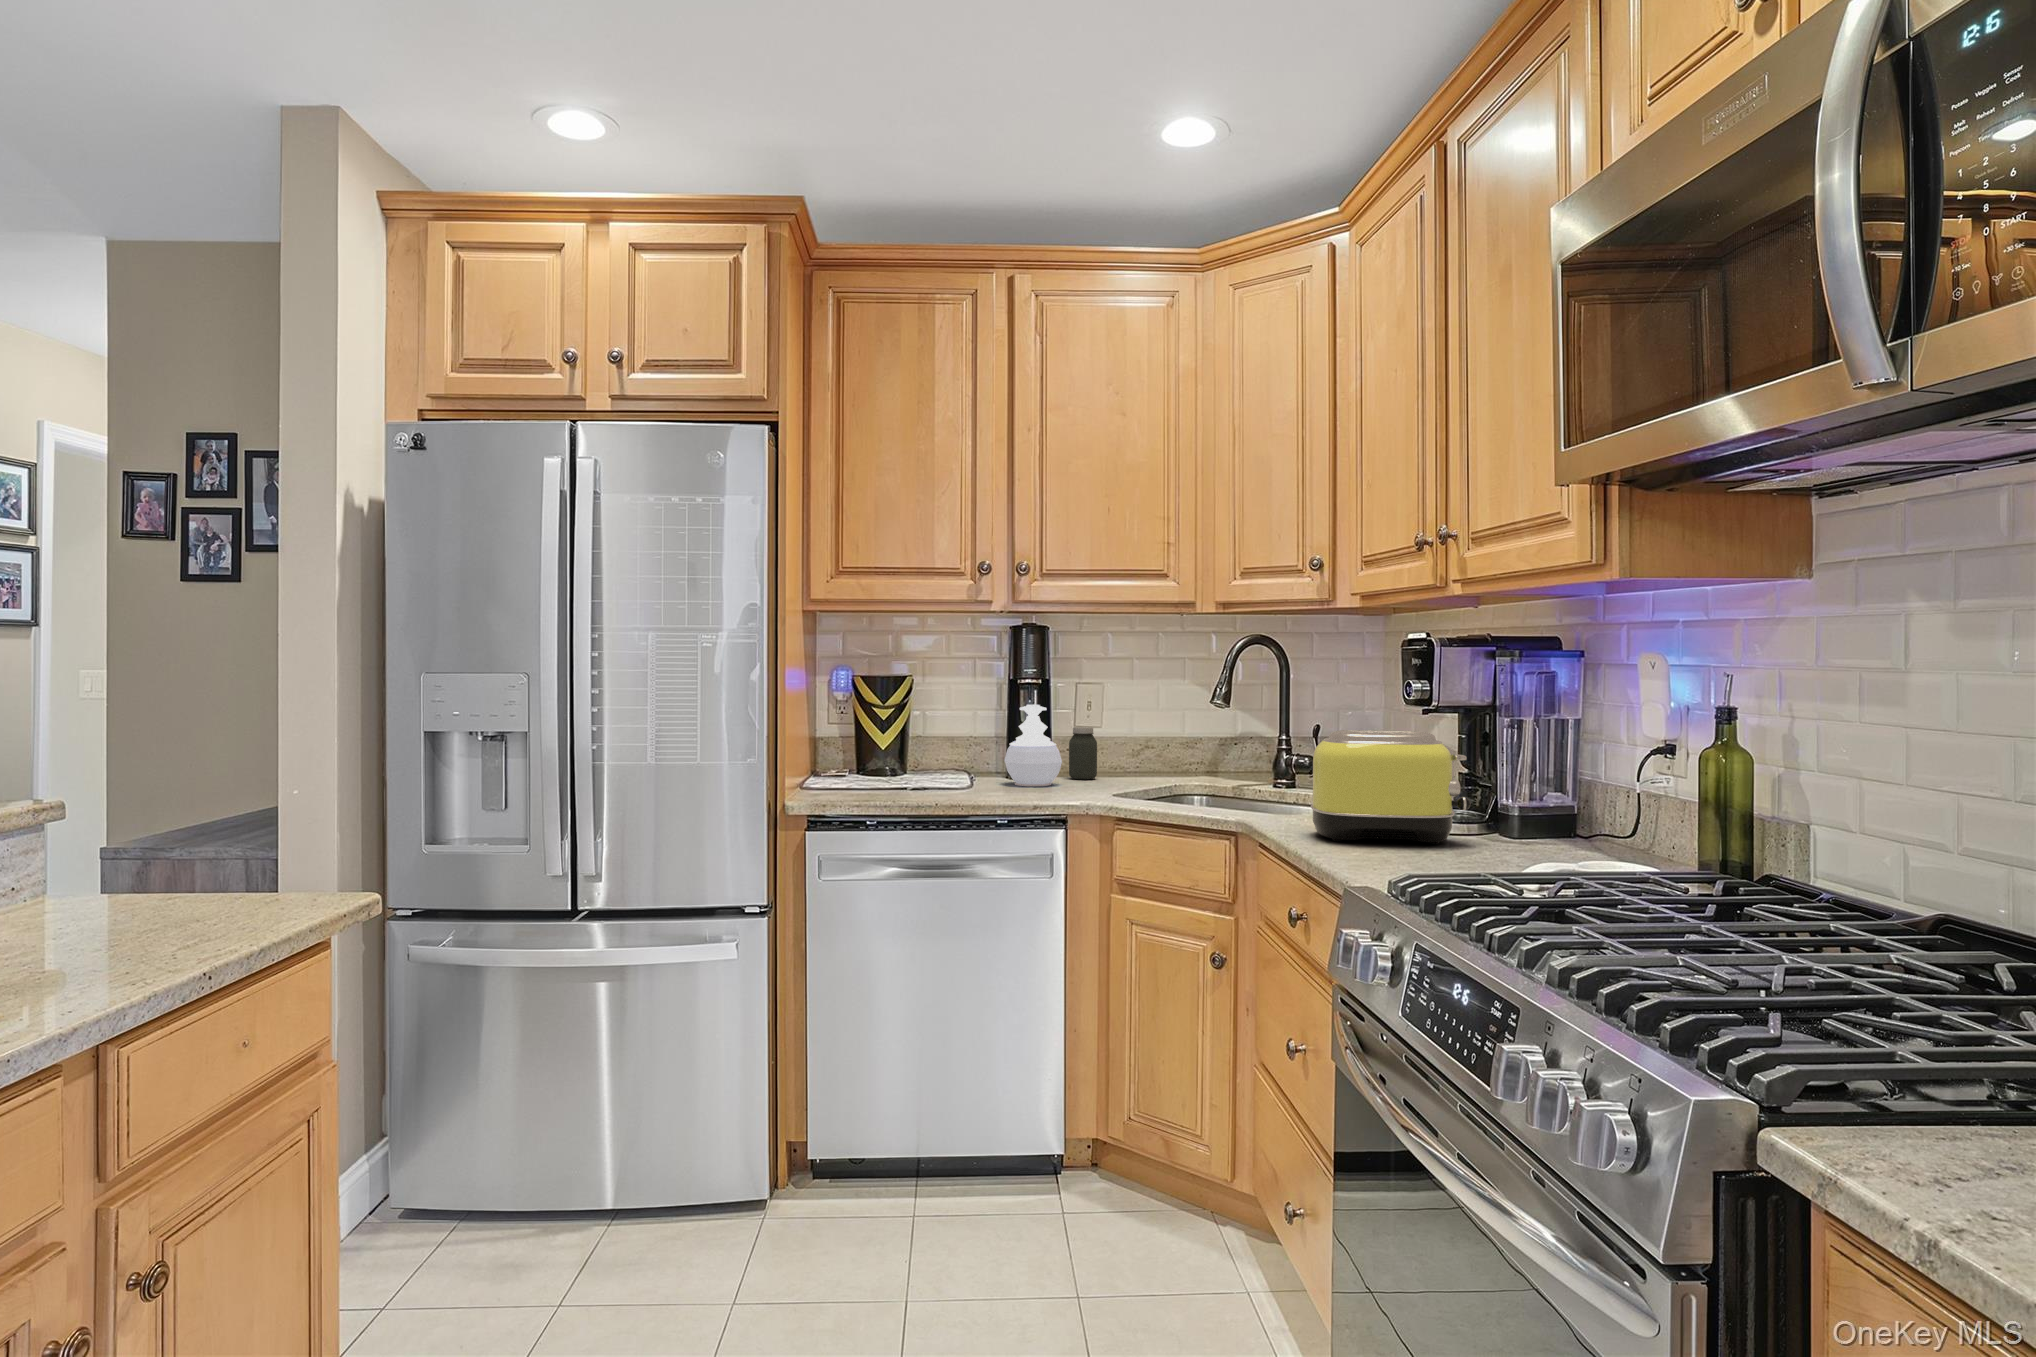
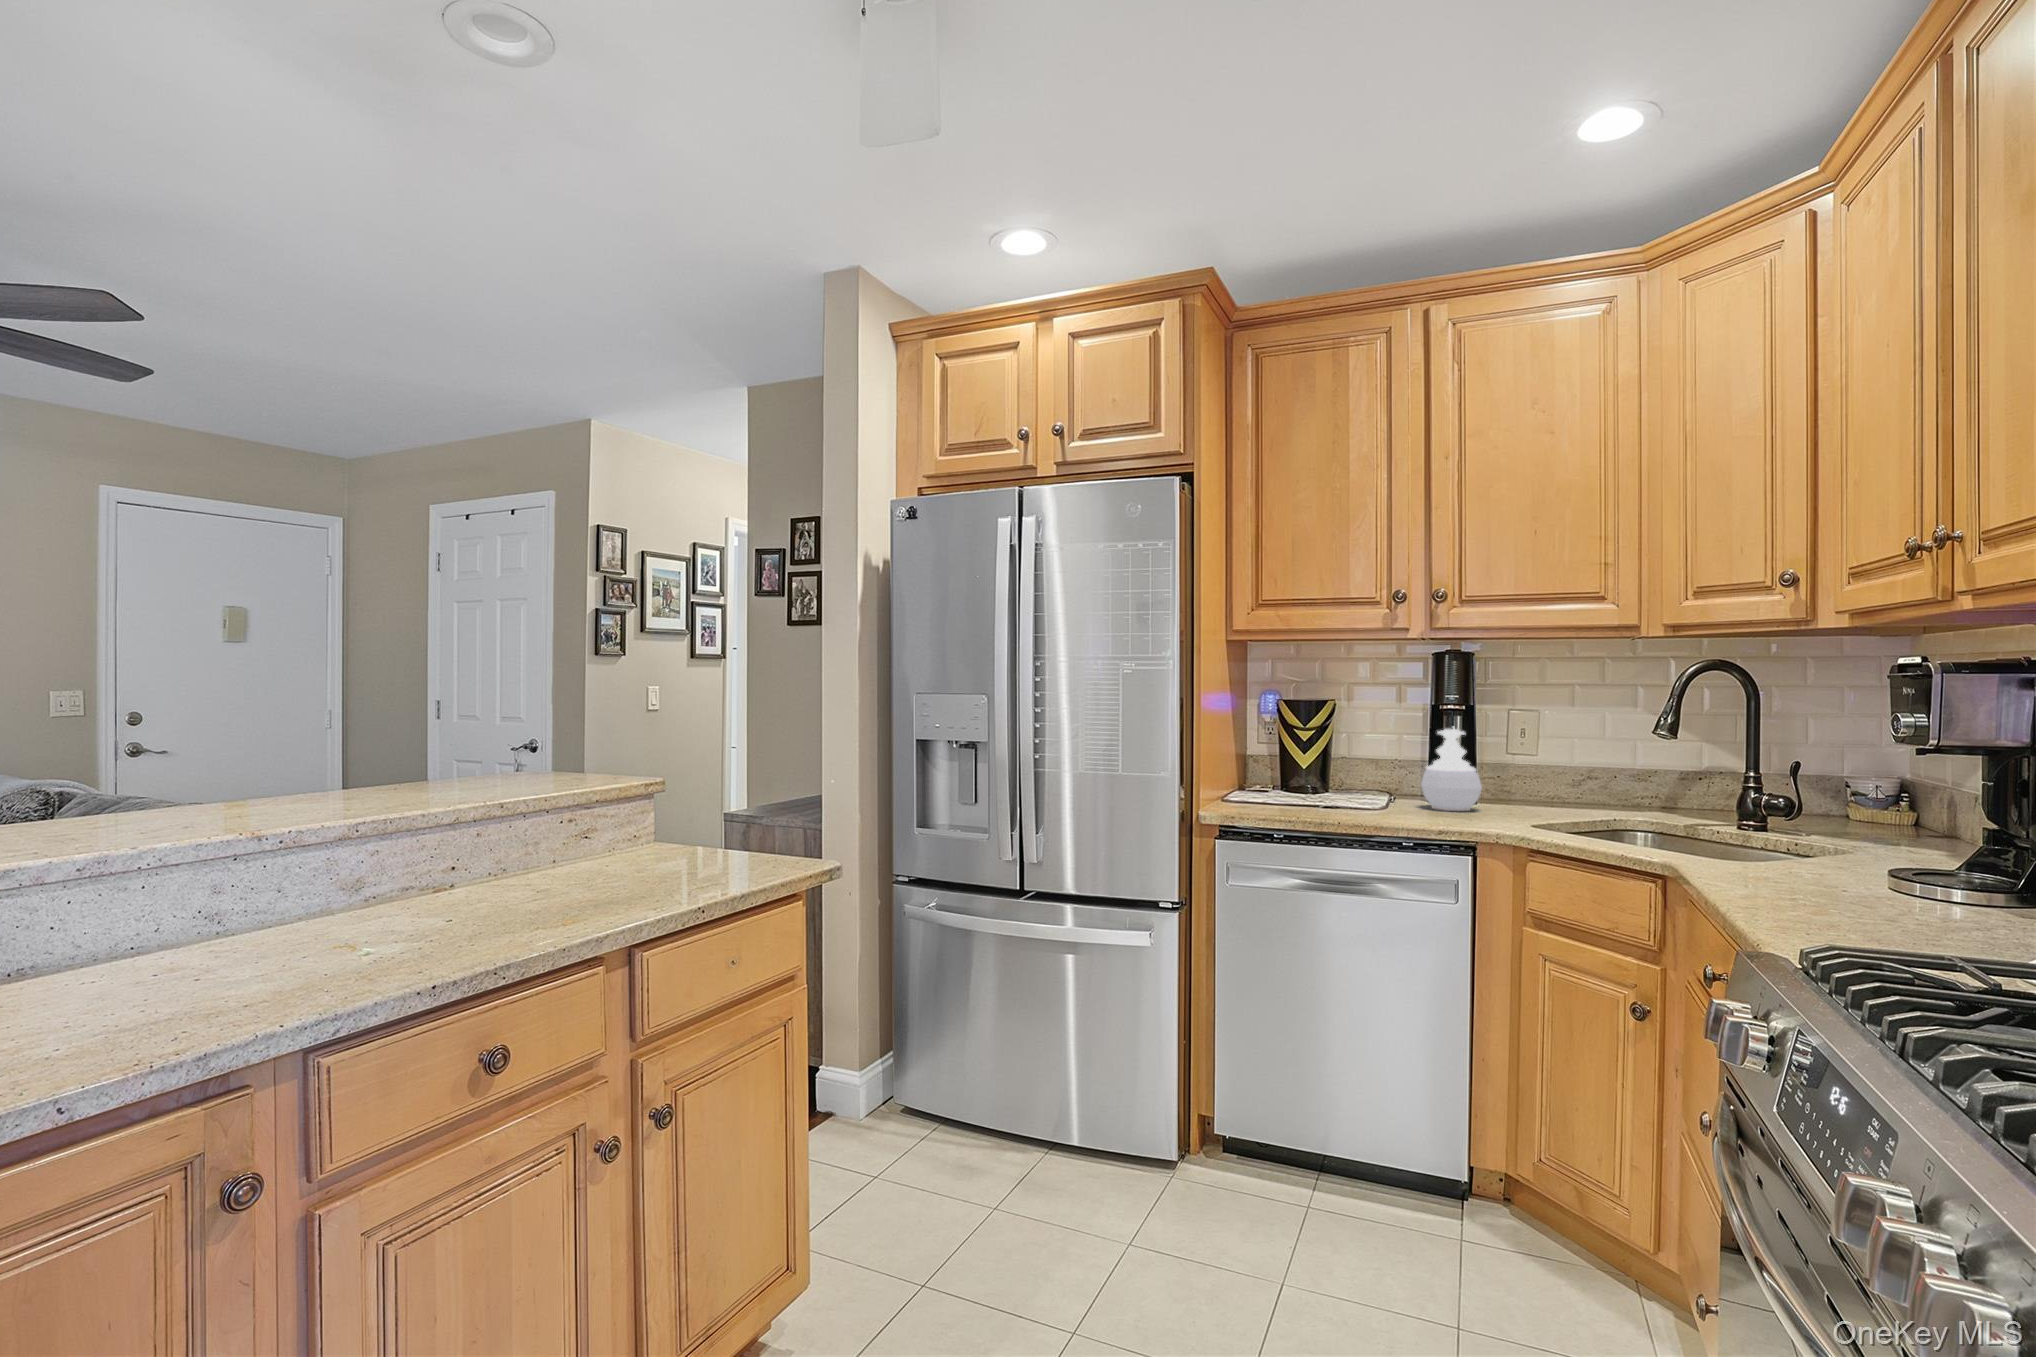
jar: present [1069,727,1097,779] -> none [1497,752,1529,806]
toaster: present [1311,730,1471,844] -> none [1739,773,1962,913]

